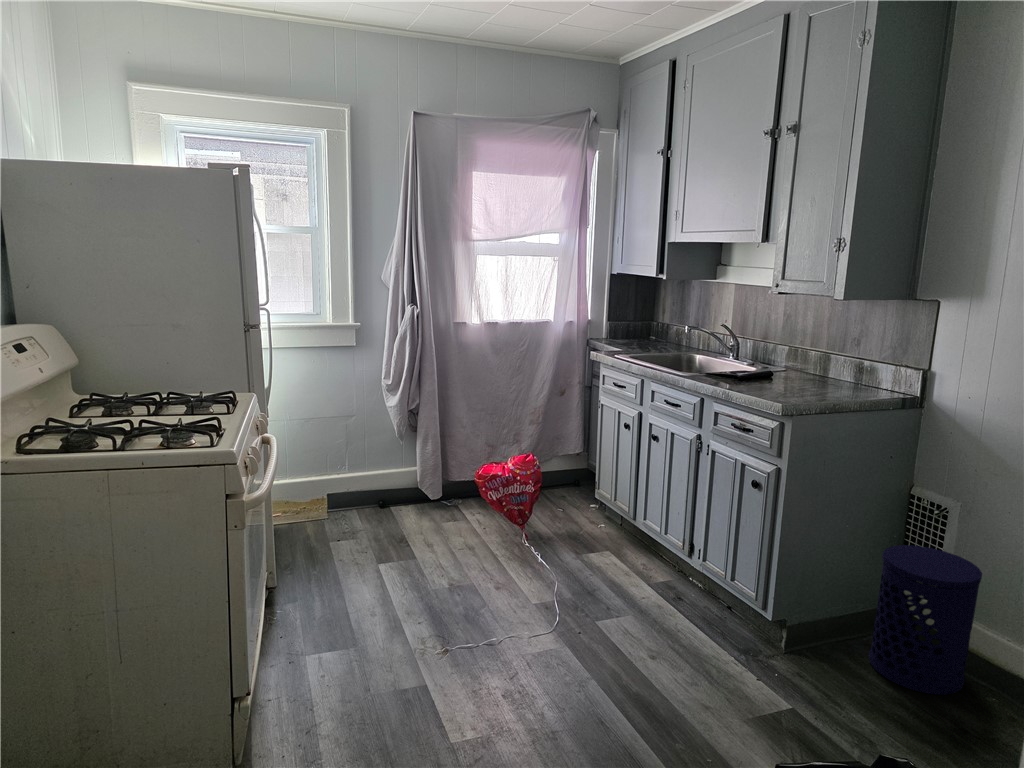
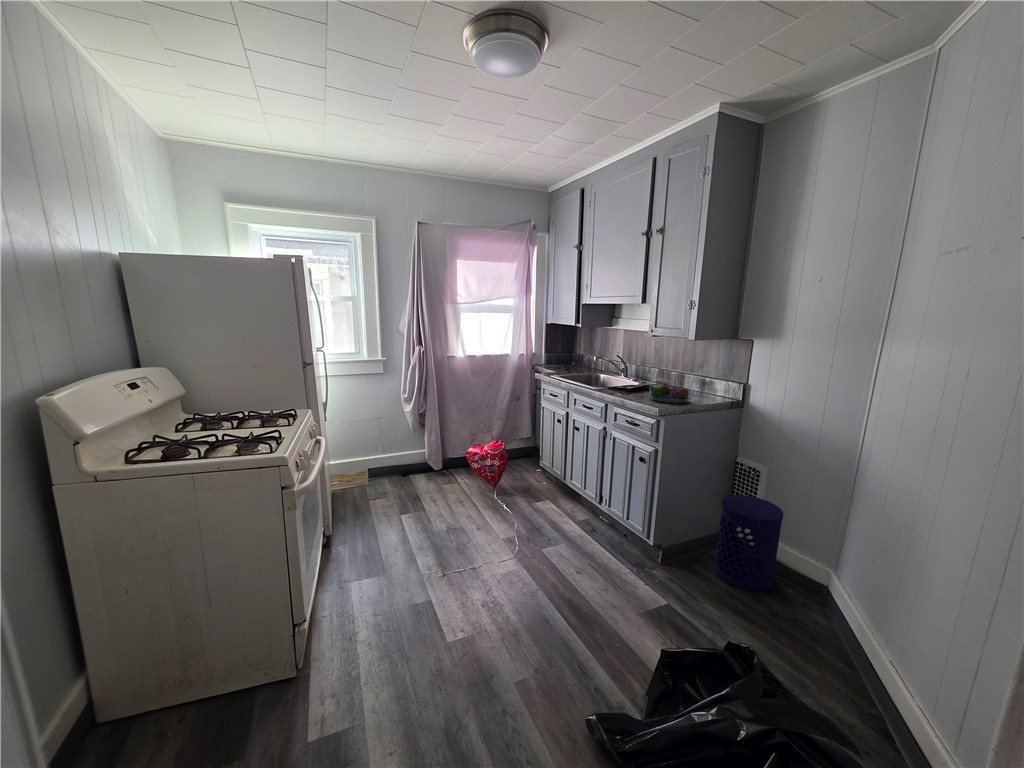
fruit bowl: none [767,367,837,398] -> present [647,383,690,403]

